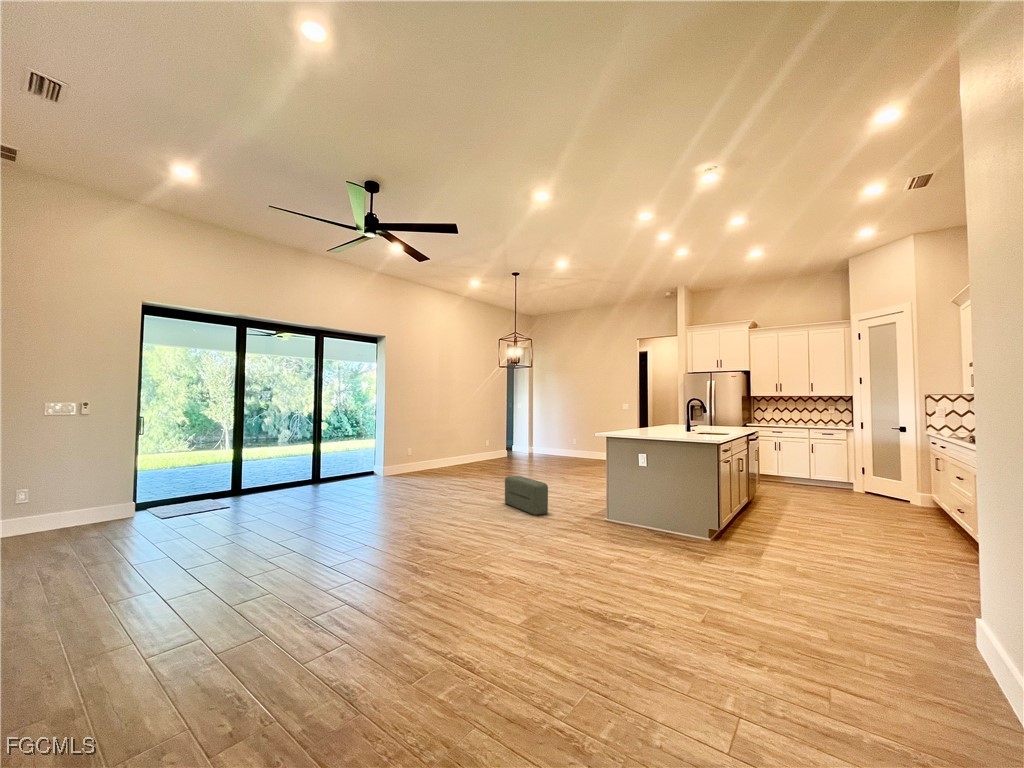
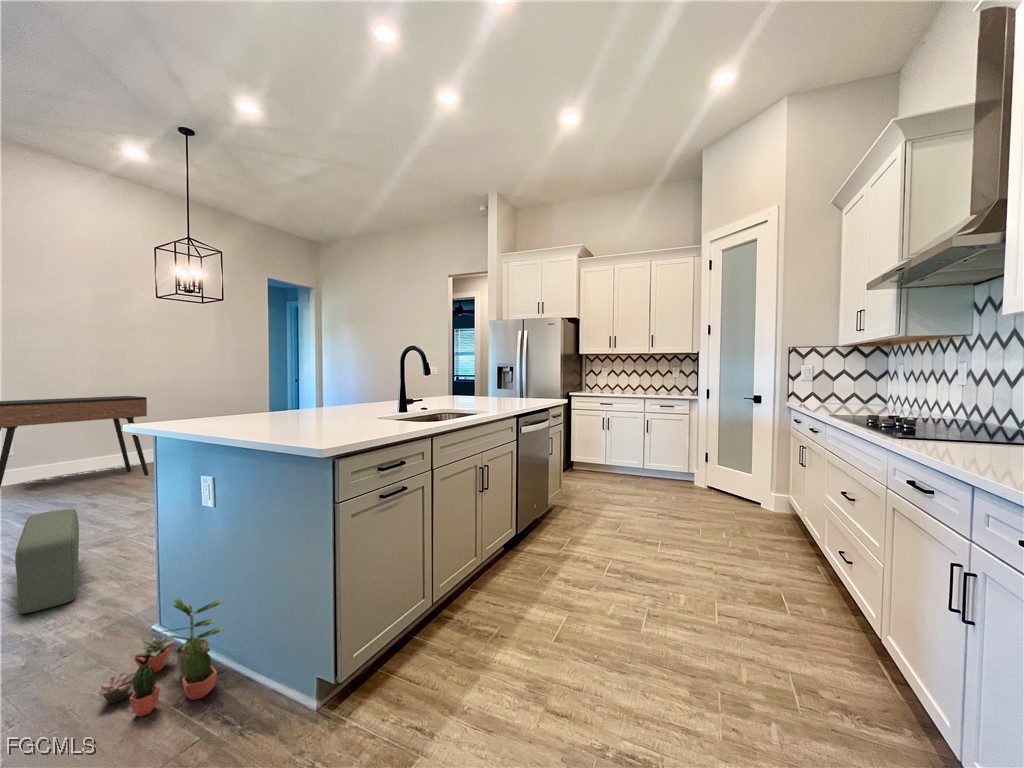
console table: none [406,423,470,480] -> present [0,396,149,488]
potted plant: none [617,502,658,540] -> present [99,597,224,717]

